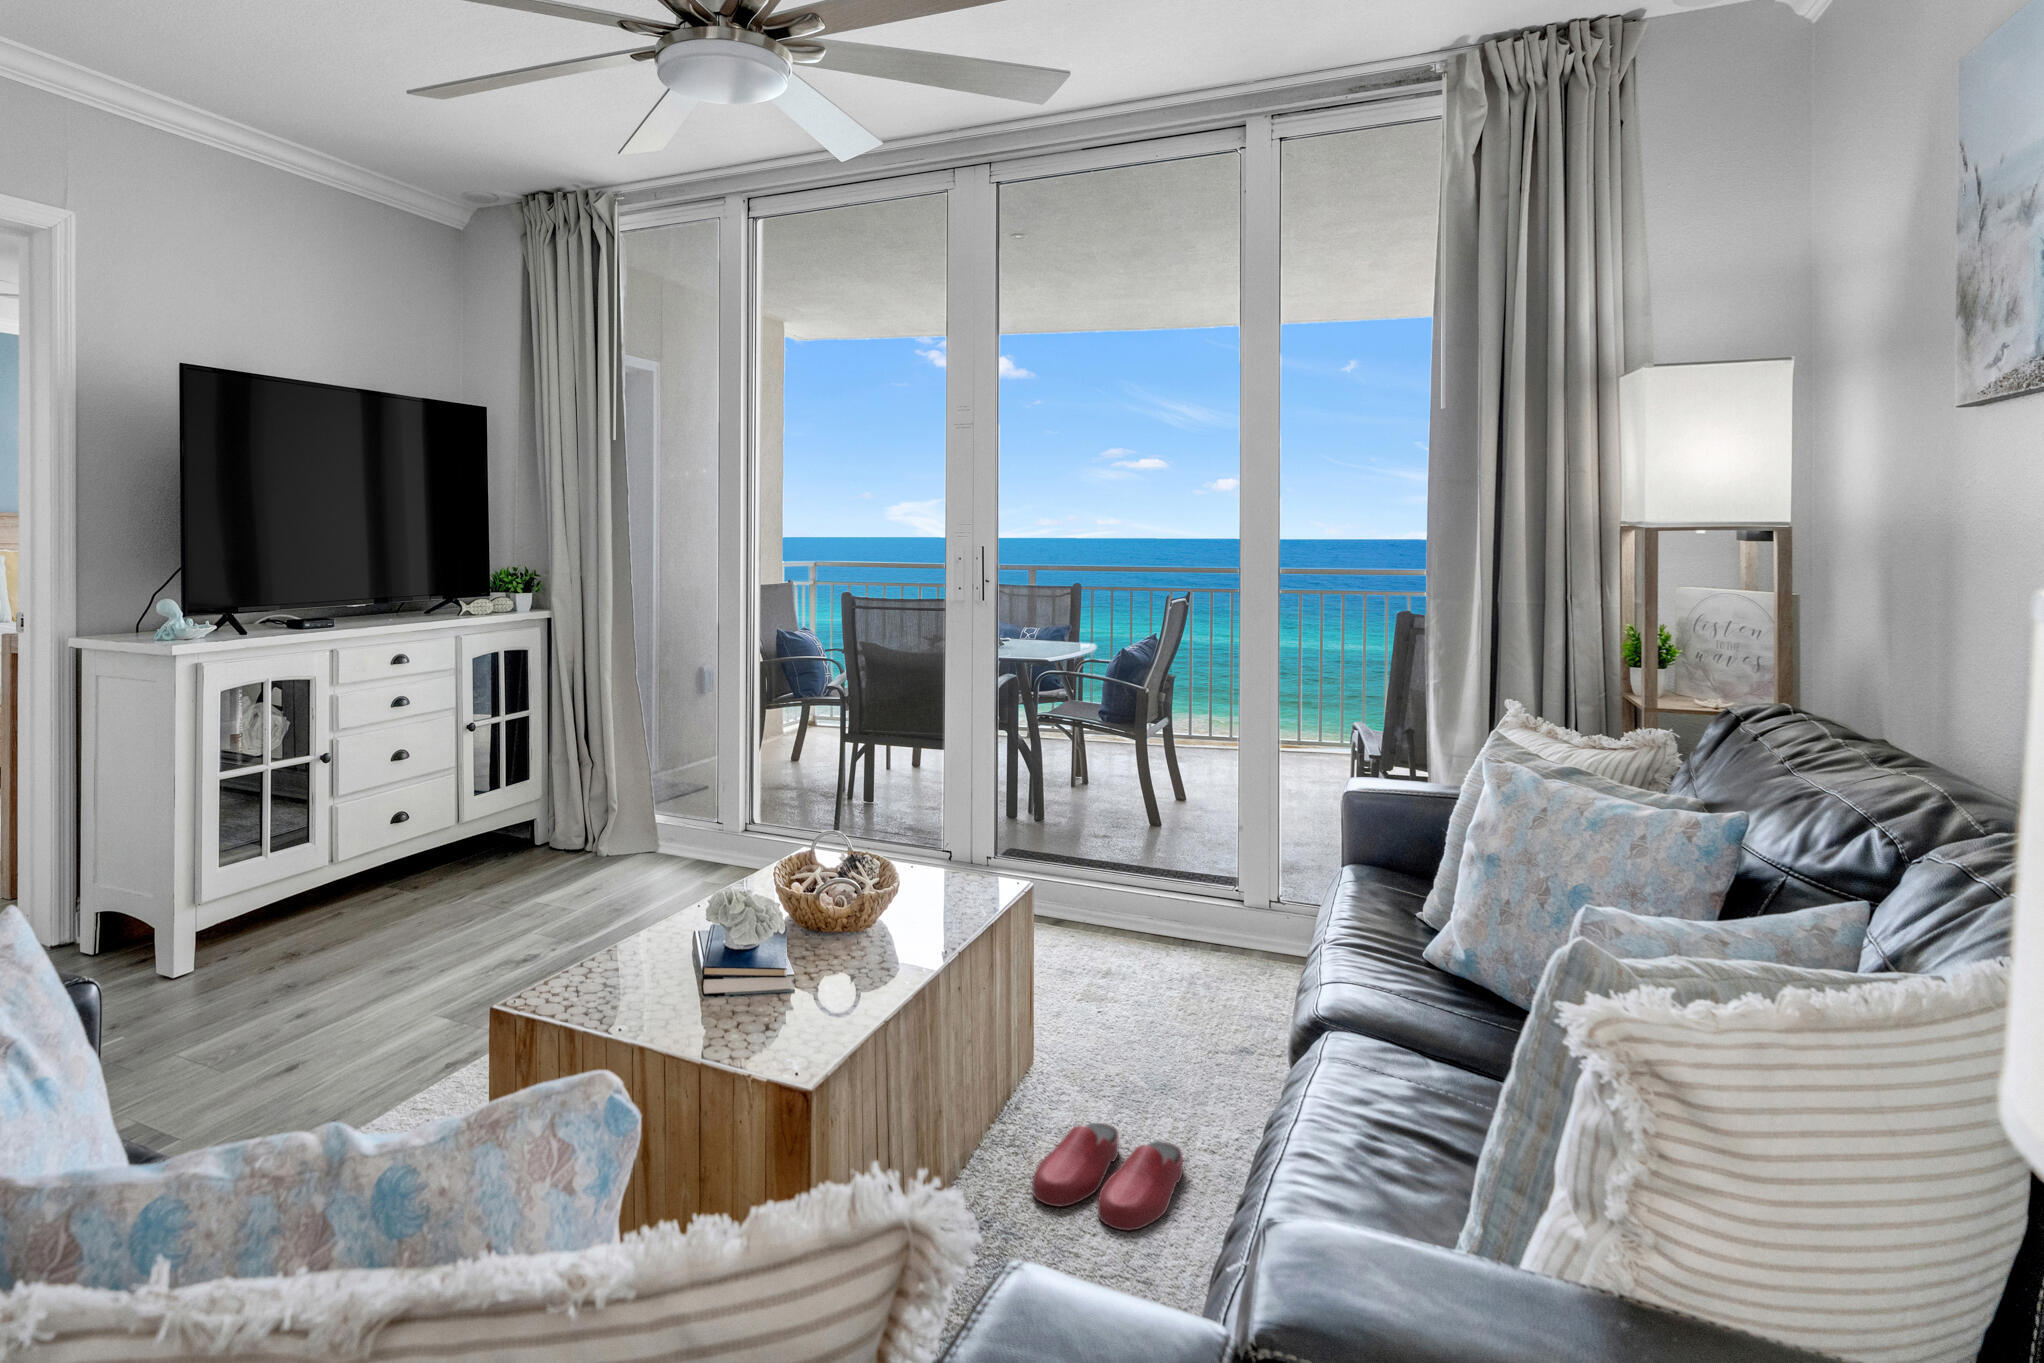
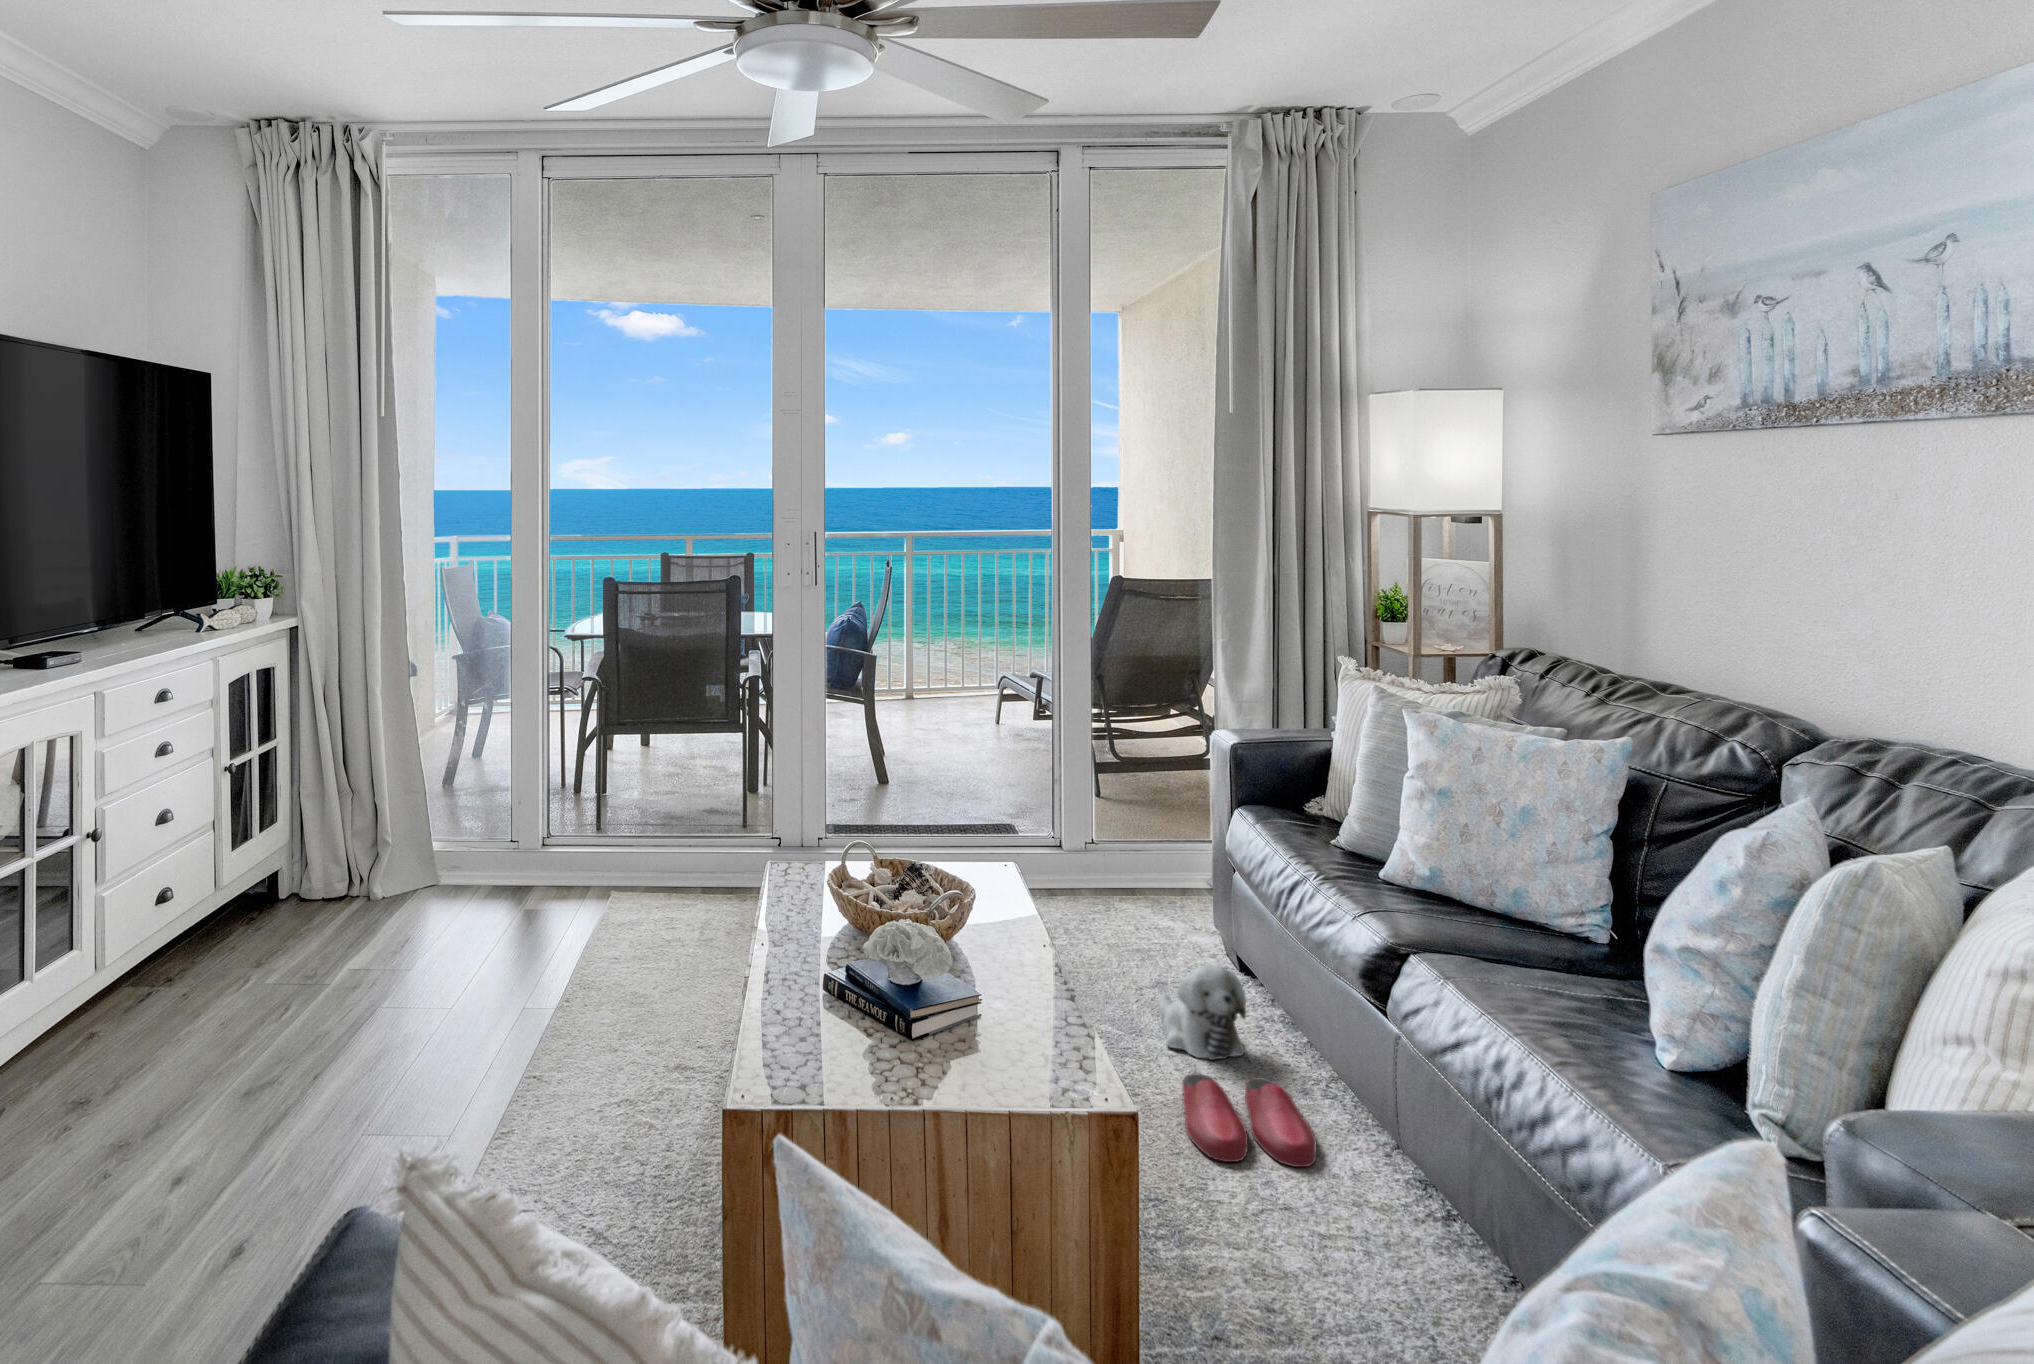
plush toy: none [1132,1020,1227,1127] -> present [1159,965,1246,1060]

